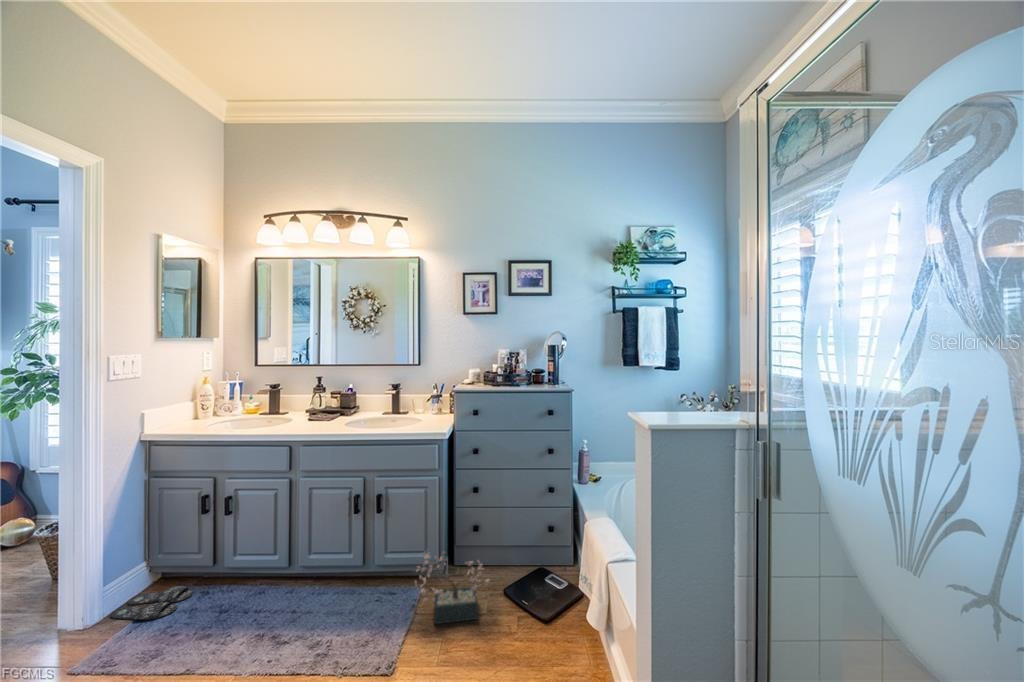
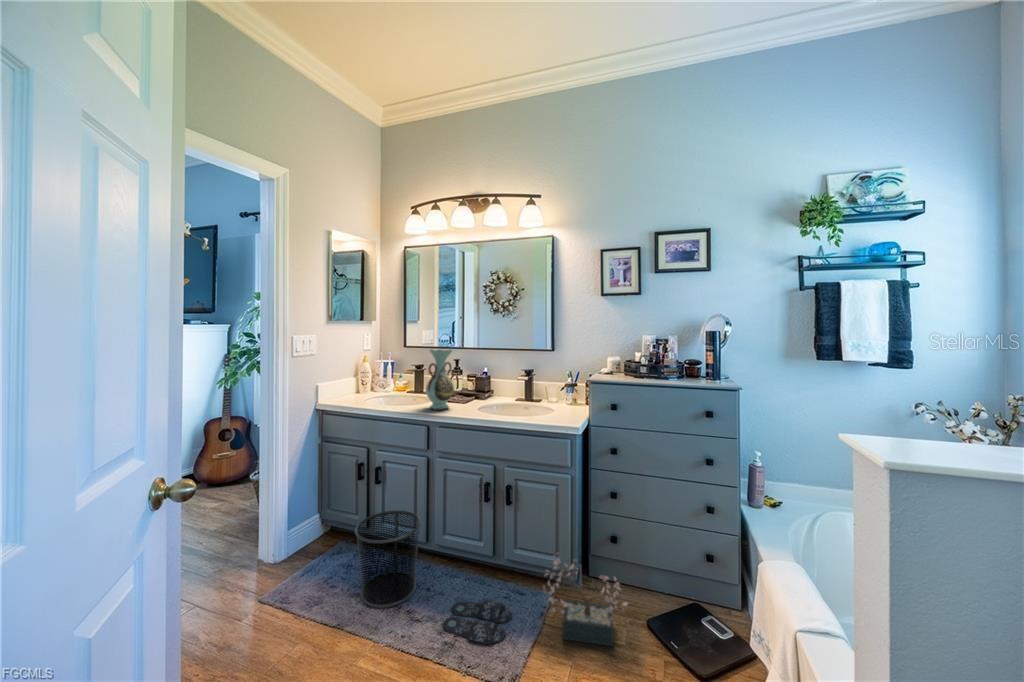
decorative vase: none [285,366,317,429] -> present [426,349,454,410]
waste bin: none [206,537,285,643] -> present [355,510,421,608]
slippers: present [110,586,193,620] -> present [442,600,512,644]

